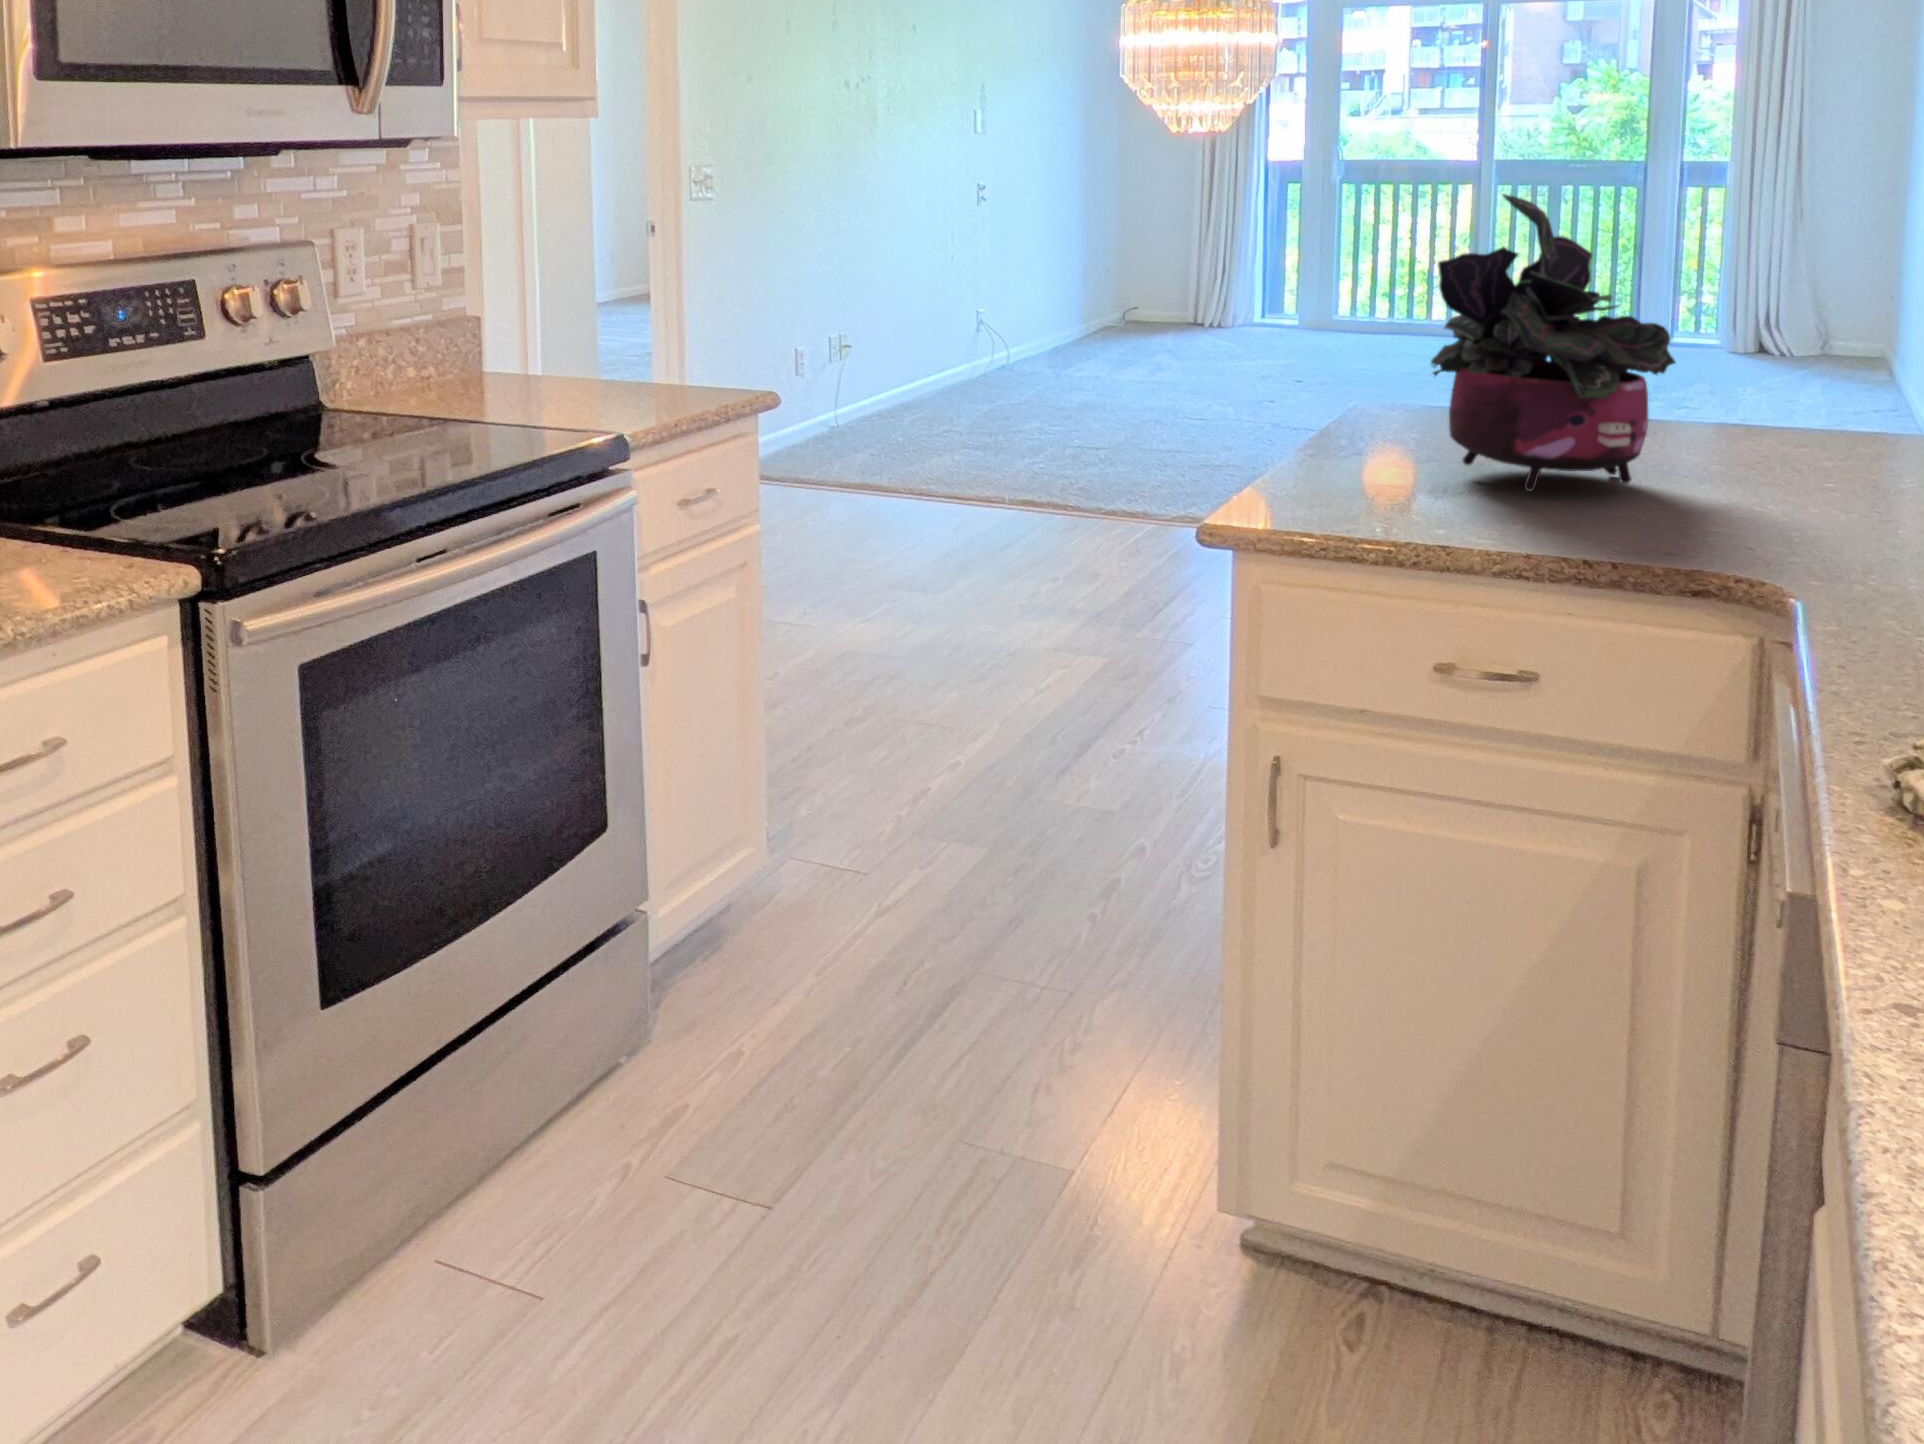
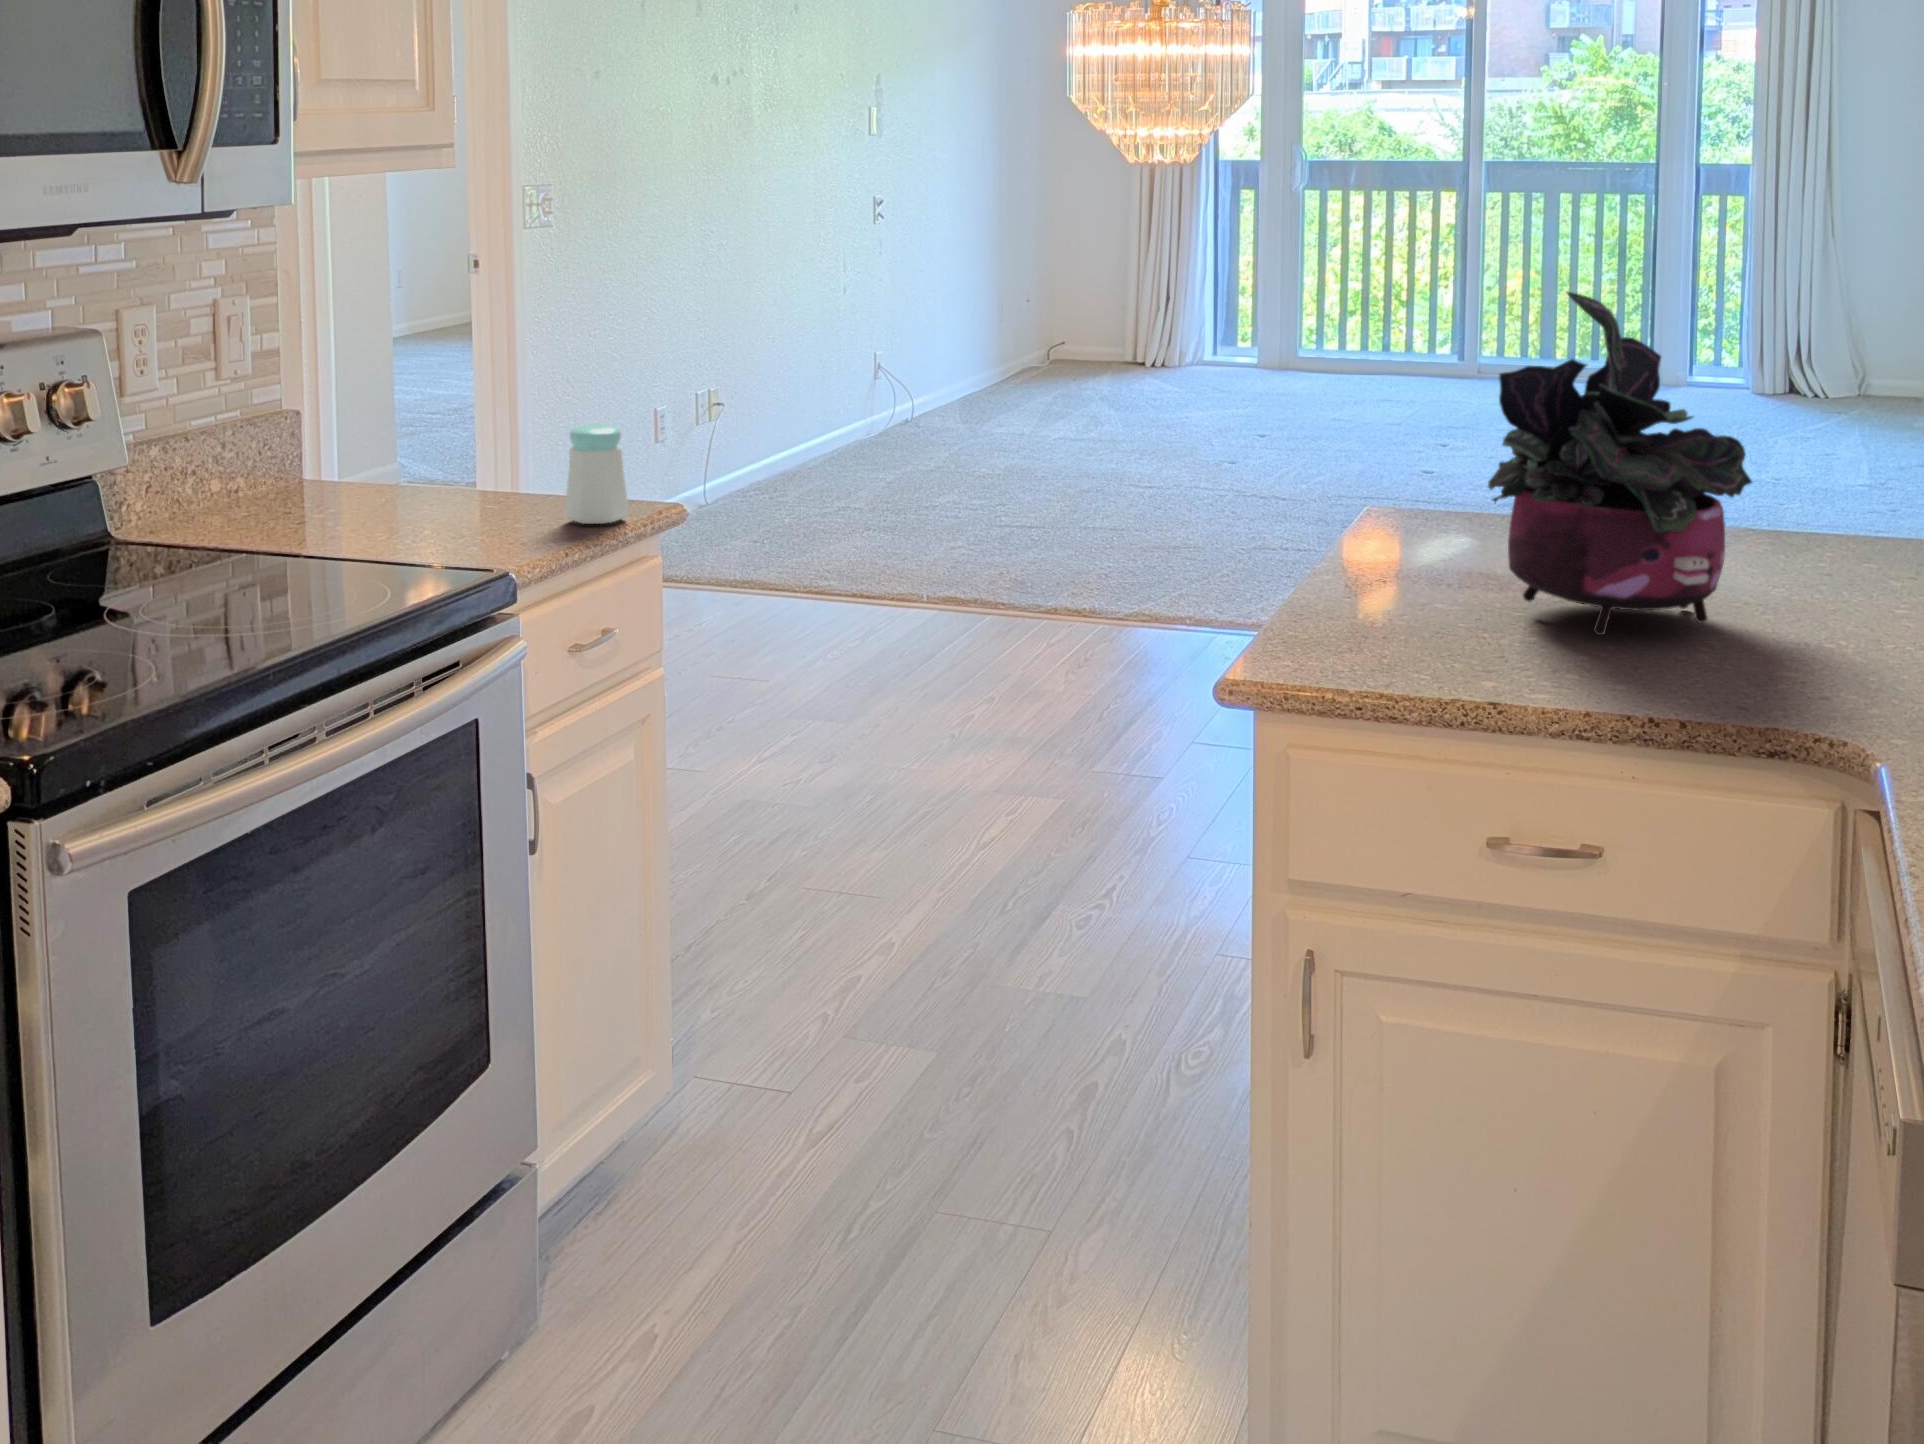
salt shaker: none [671,323,721,402] -> present [565,424,628,524]

